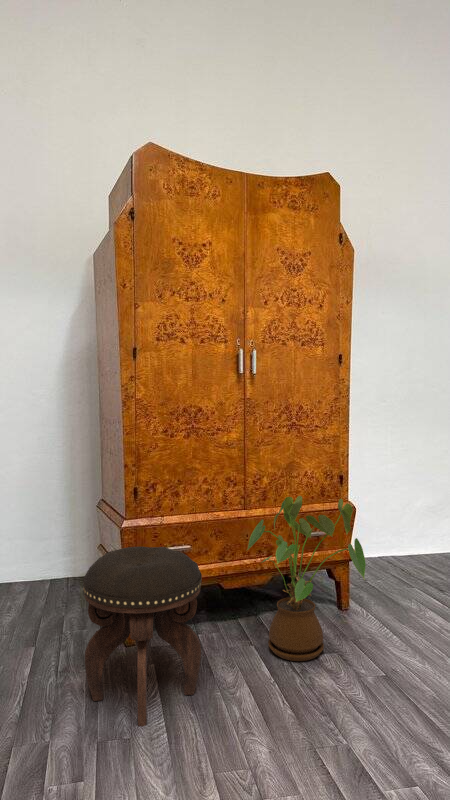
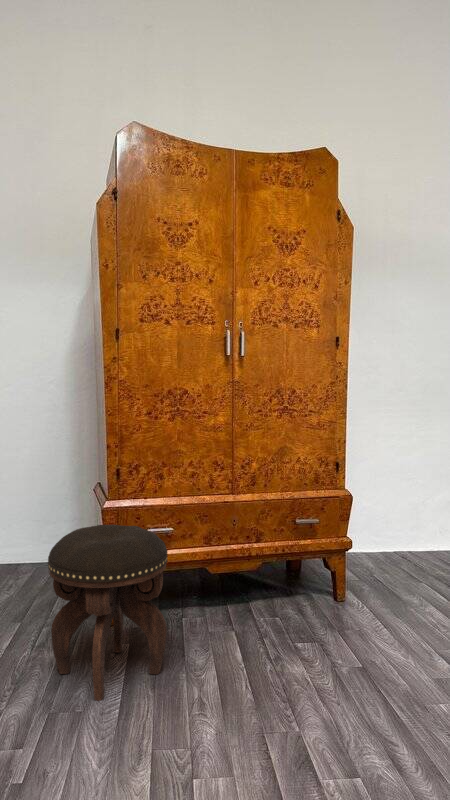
house plant: present [247,496,366,661] -> none [223,481,342,649]

